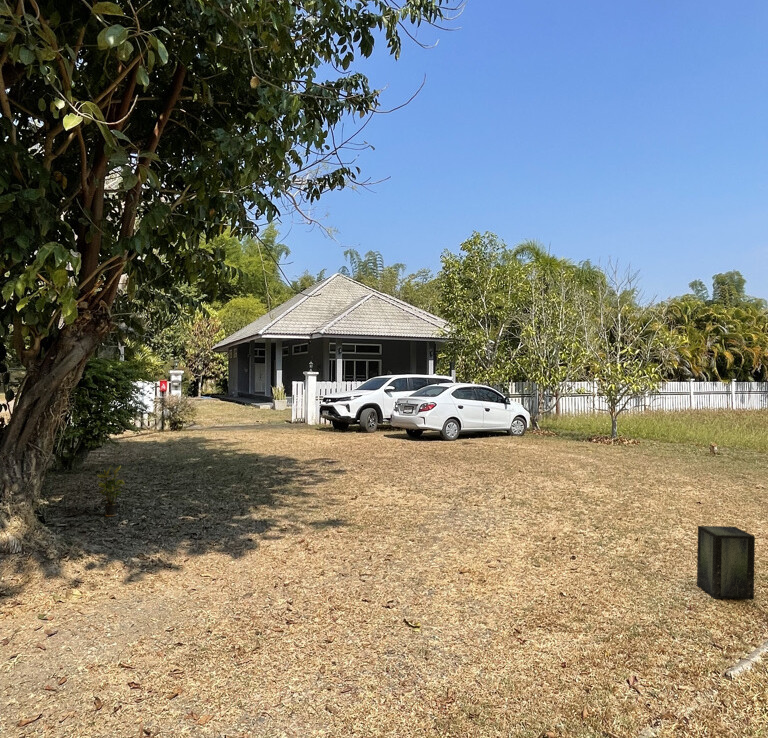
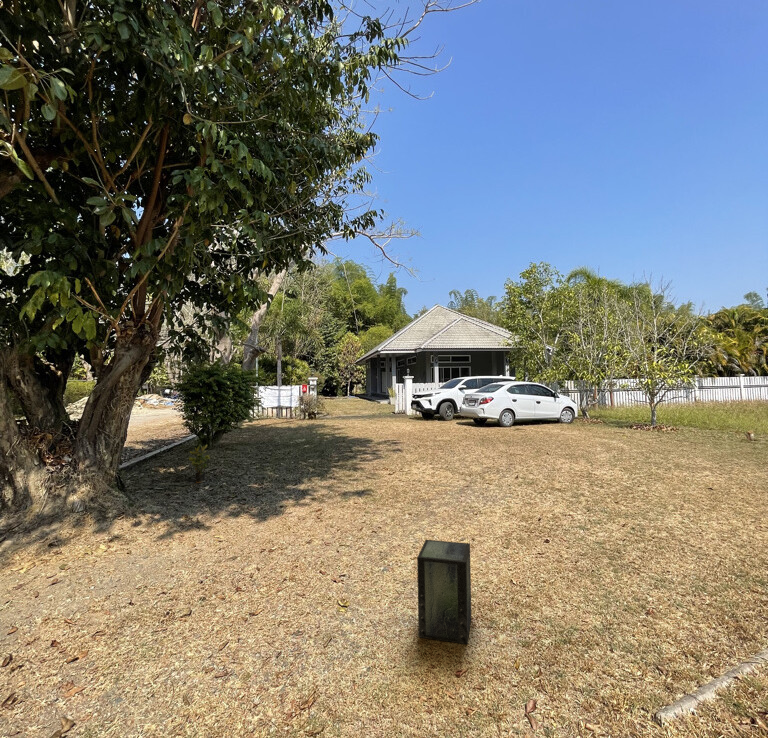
storage box: present [697,526,755,599] -> present [417,540,471,644]

